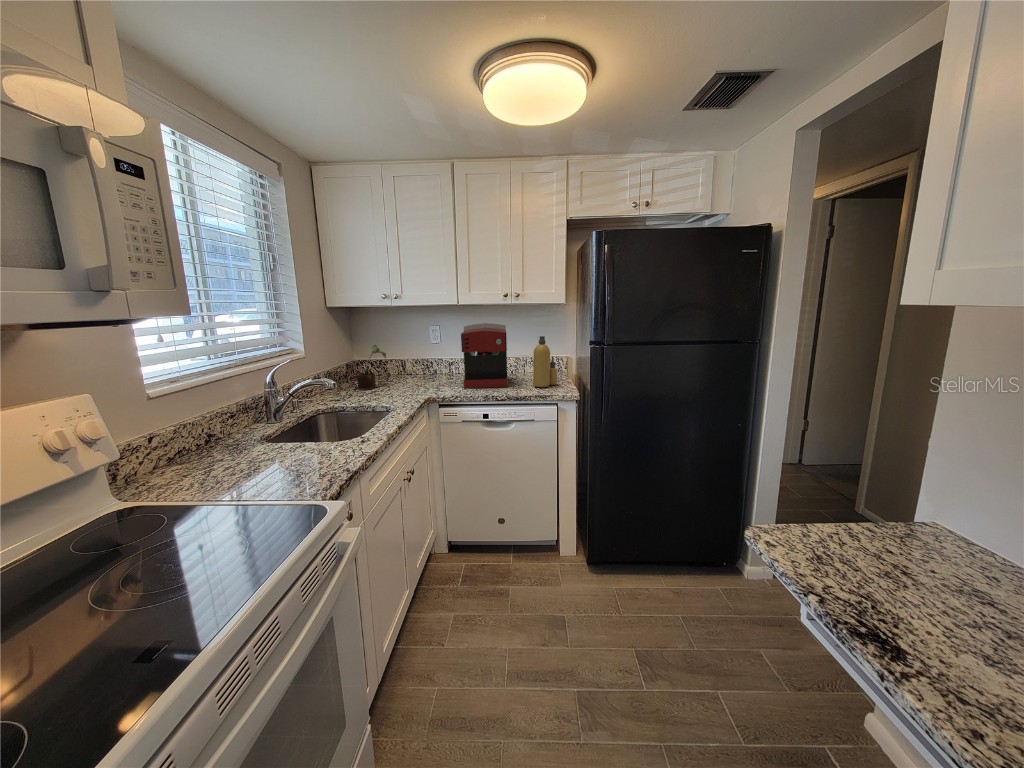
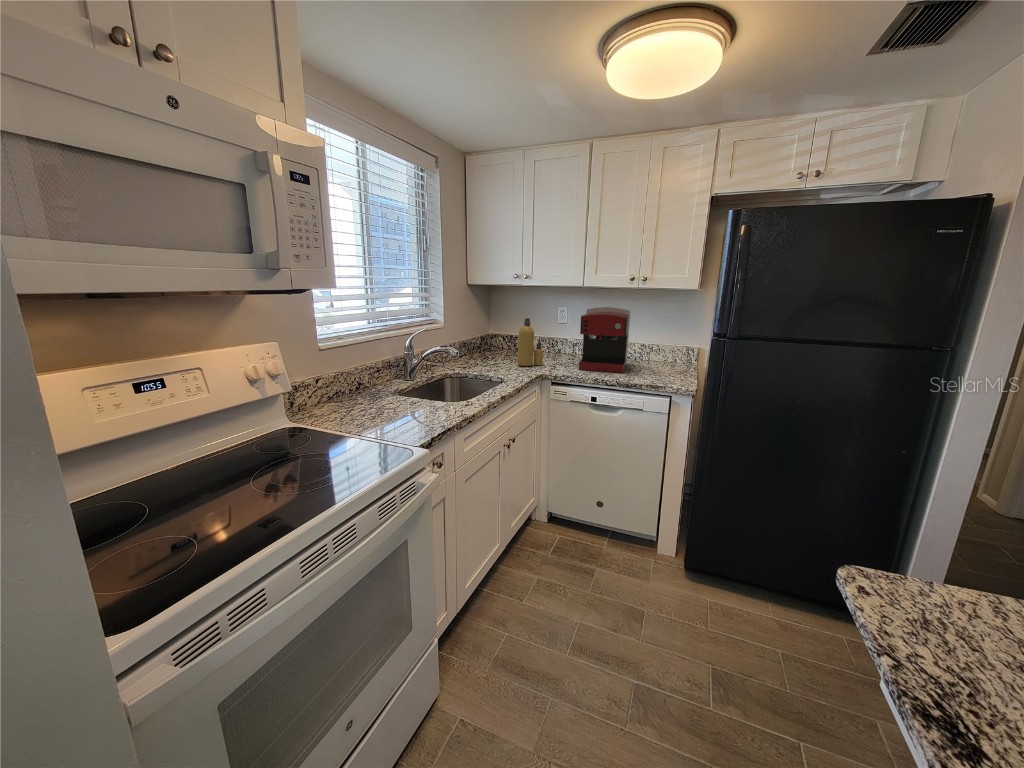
bottle: present [533,336,557,387] -> present [517,318,543,366]
potted plant: present [357,345,386,390] -> none [484,321,513,362]

